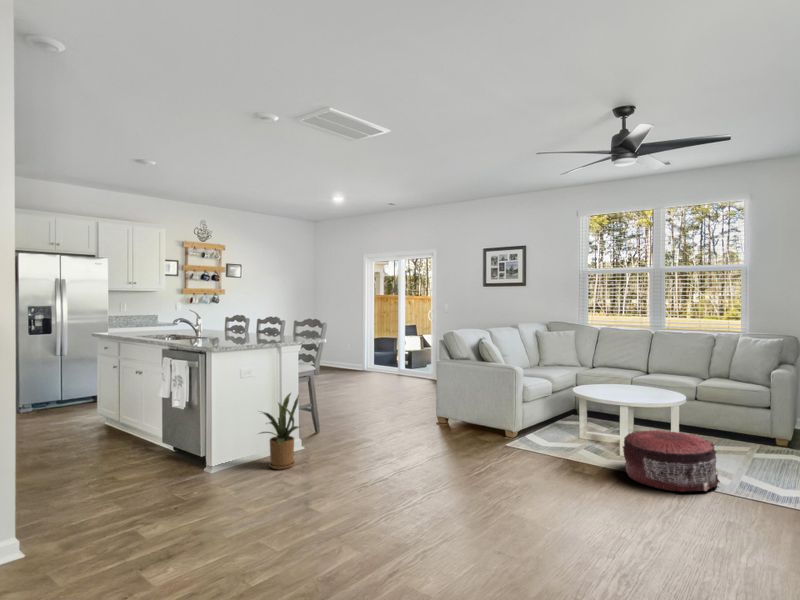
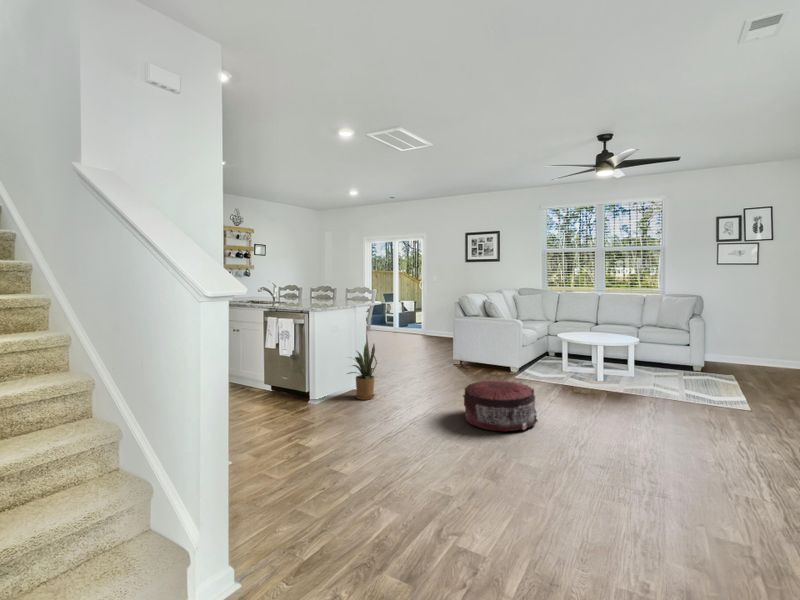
pouf: present [623,430,720,492] -> present [463,380,538,432]

